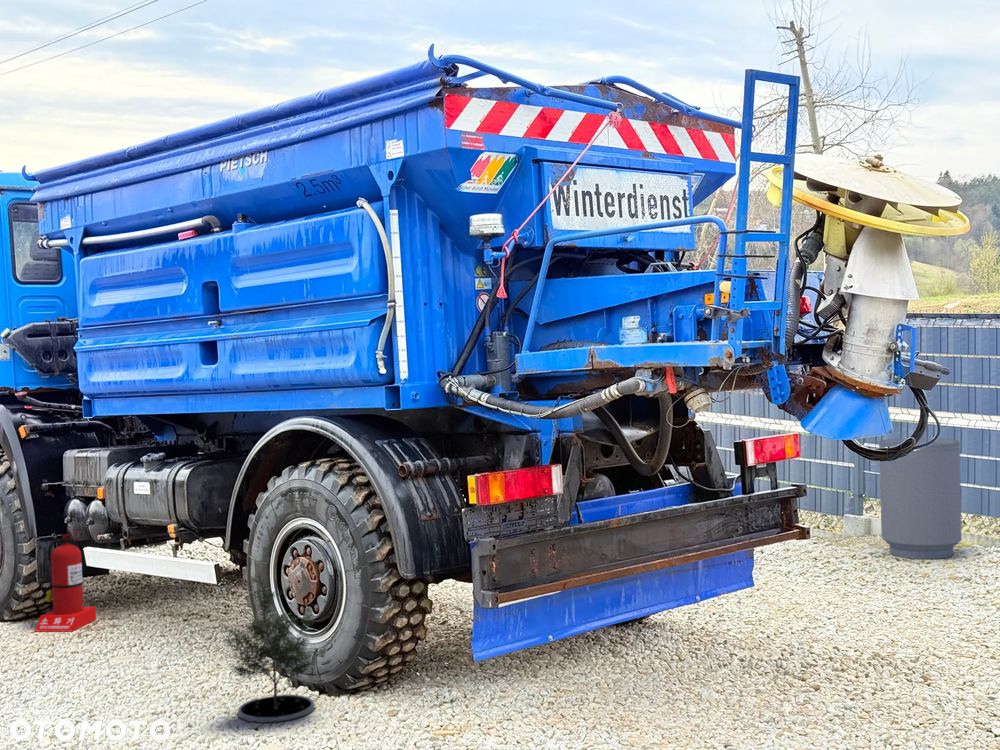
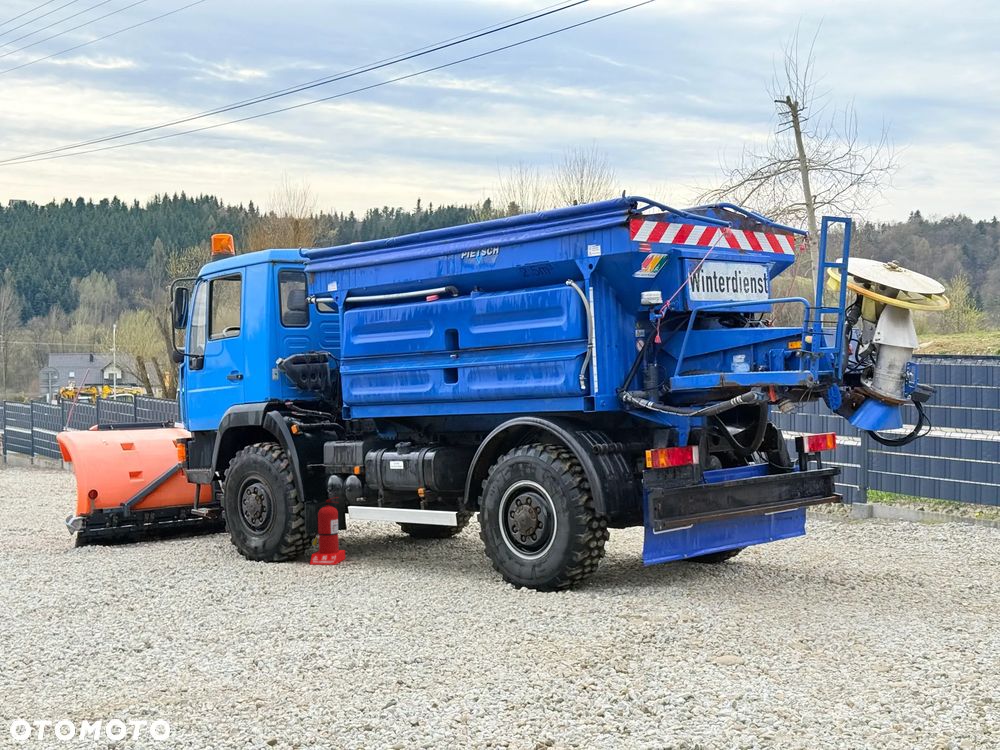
trash can: present [879,438,962,559] -> none [883,445,943,531]
potted tree: present [222,576,316,723] -> none [481,514,542,605]

